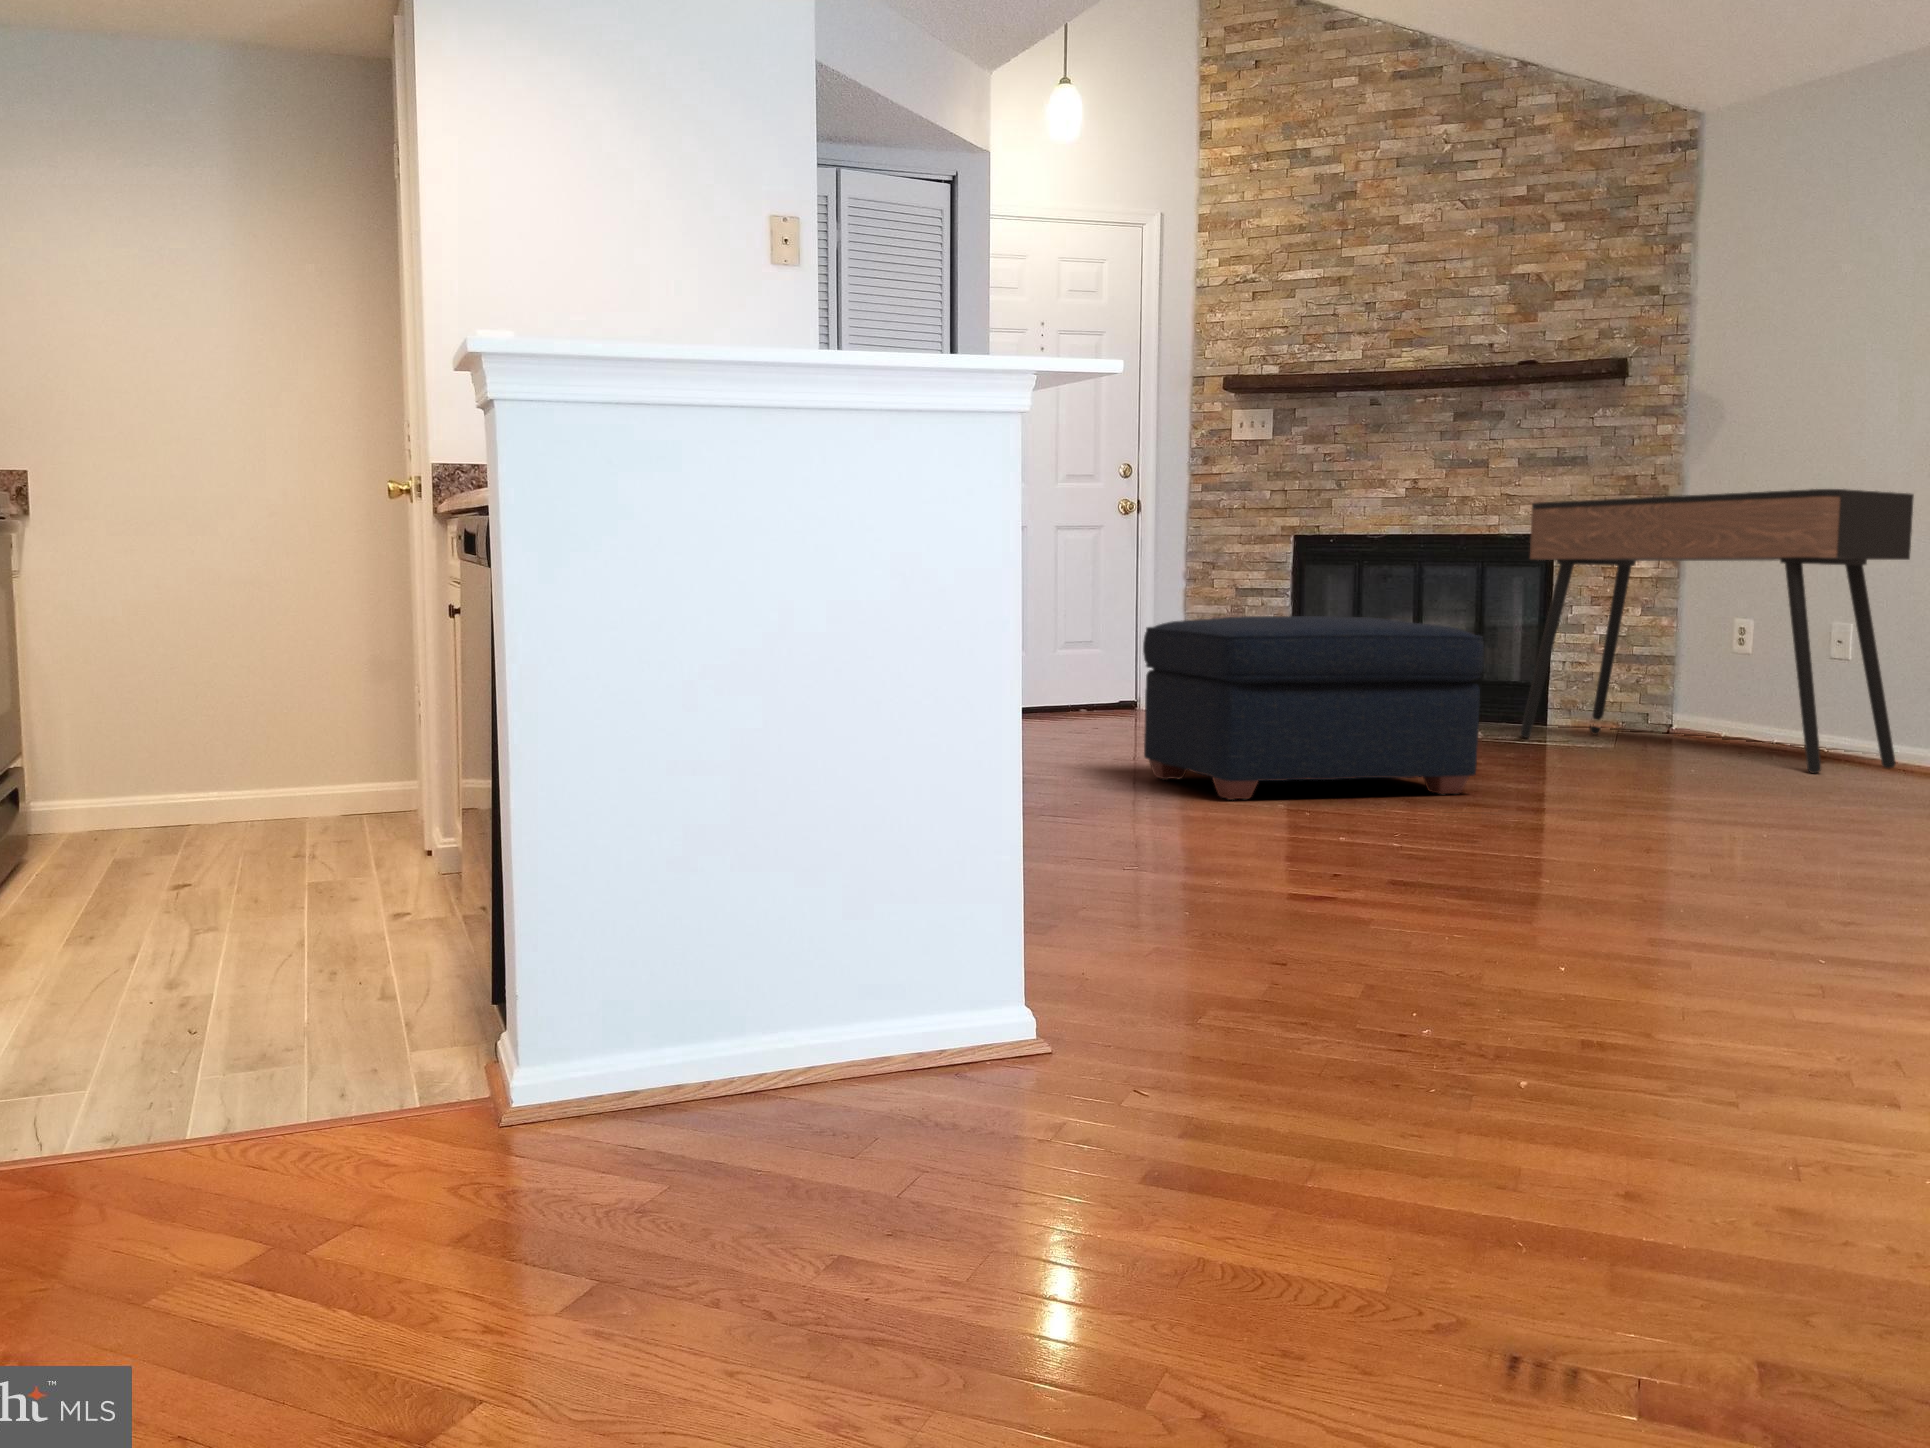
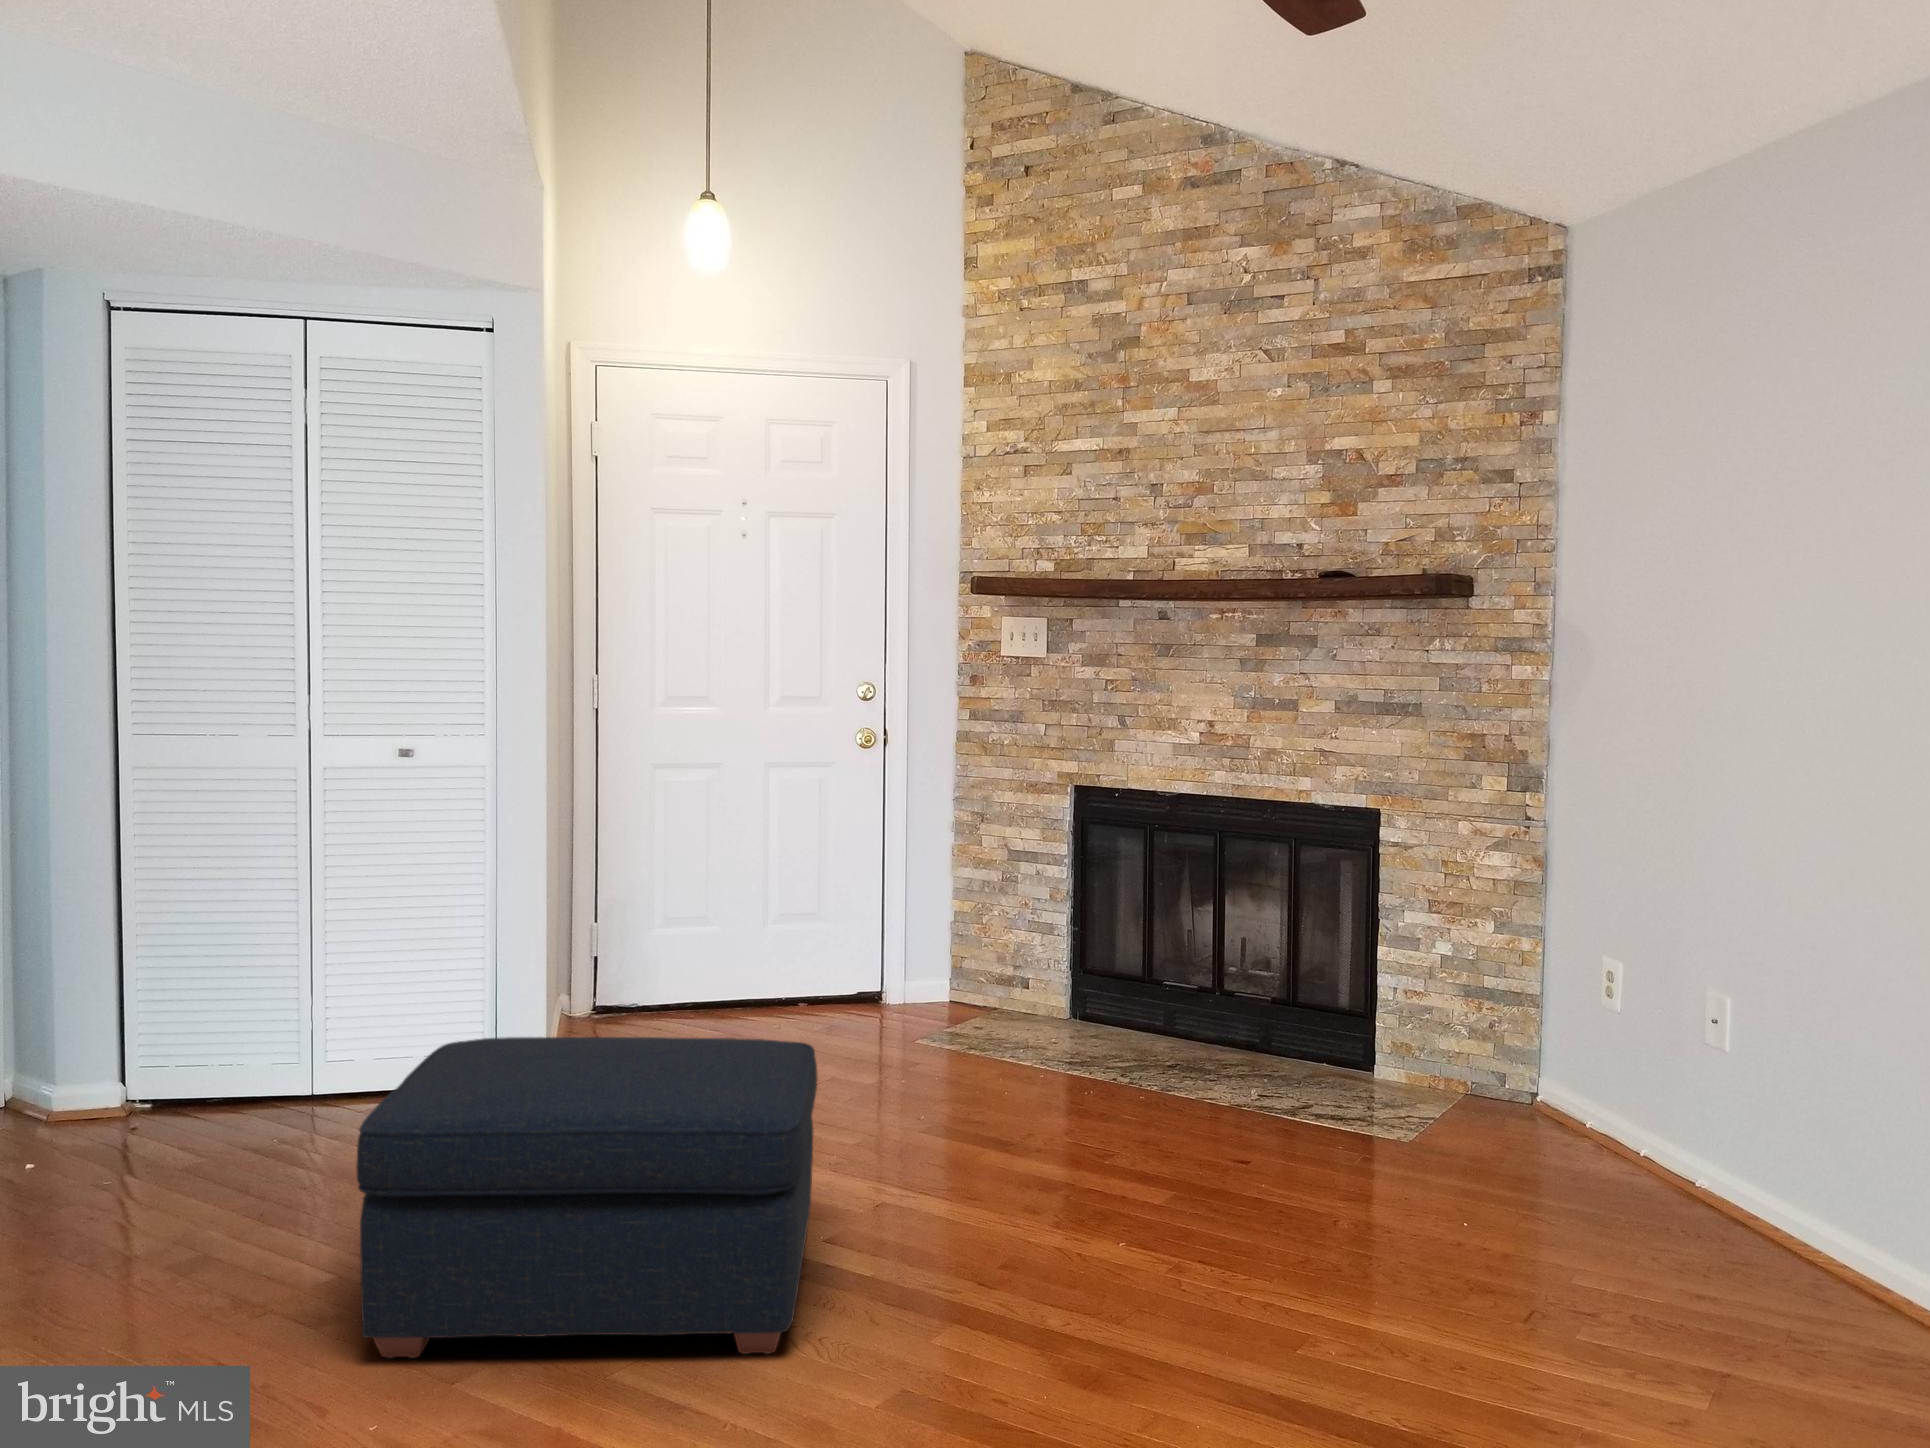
console table: present [1520,489,1914,773] -> none [1265,788,1688,1292]

